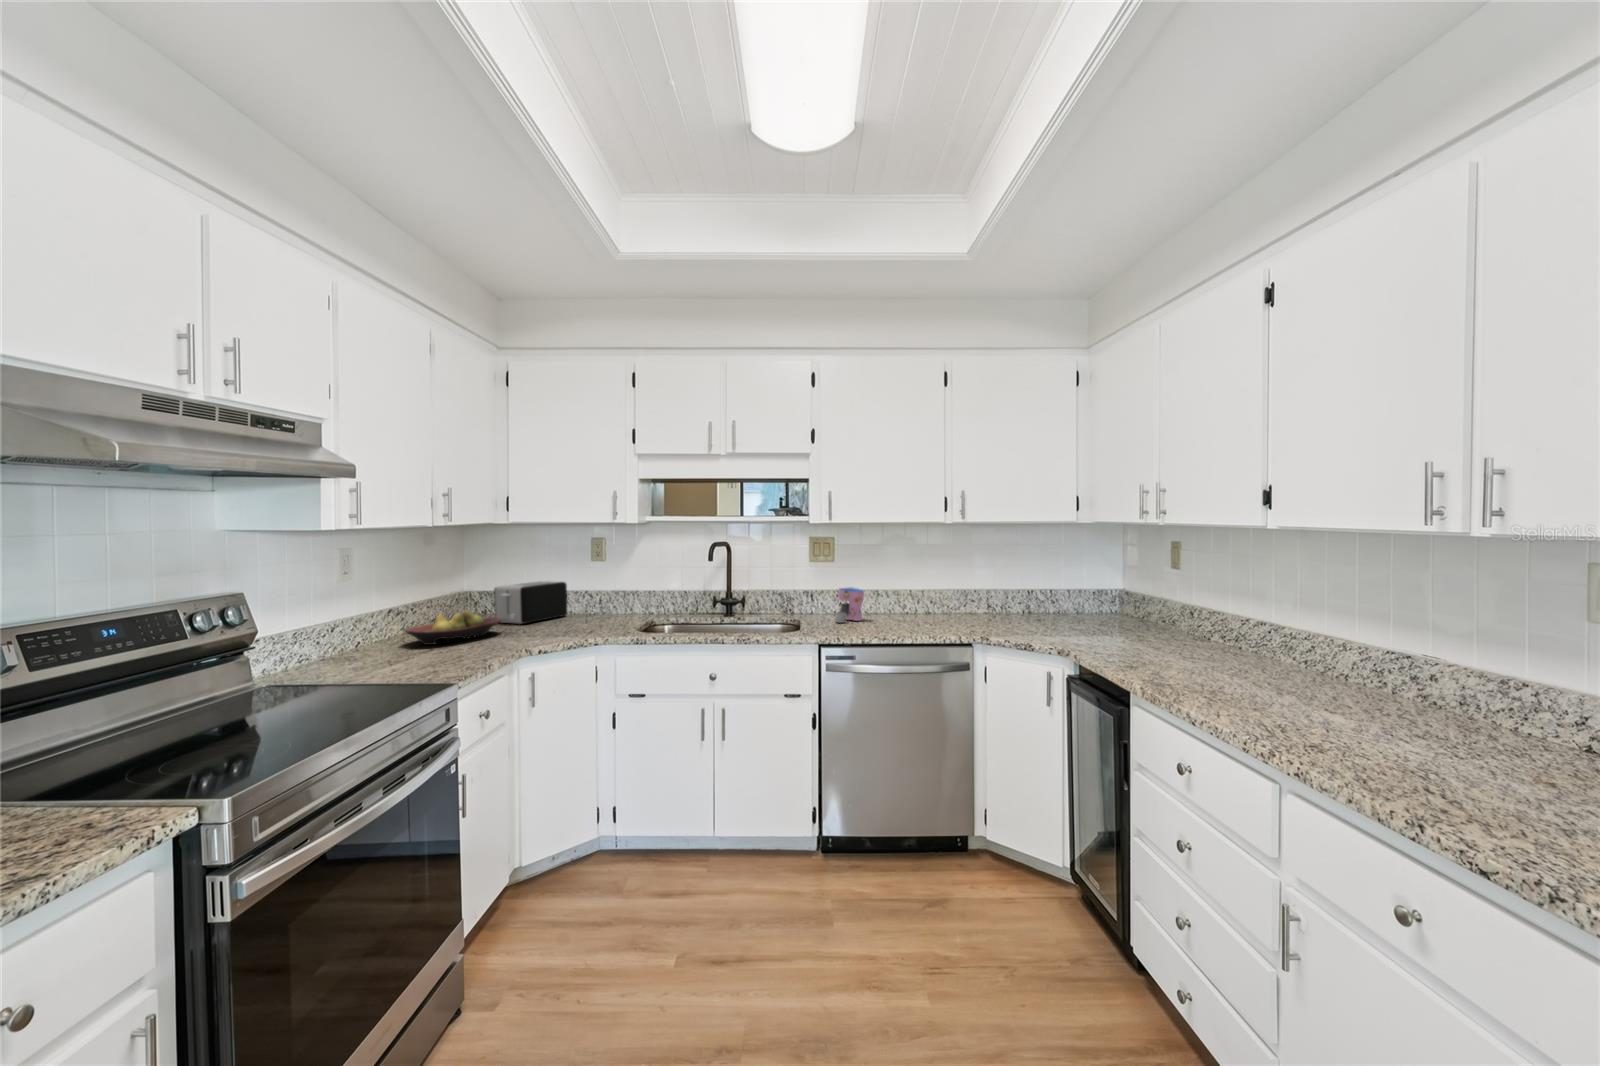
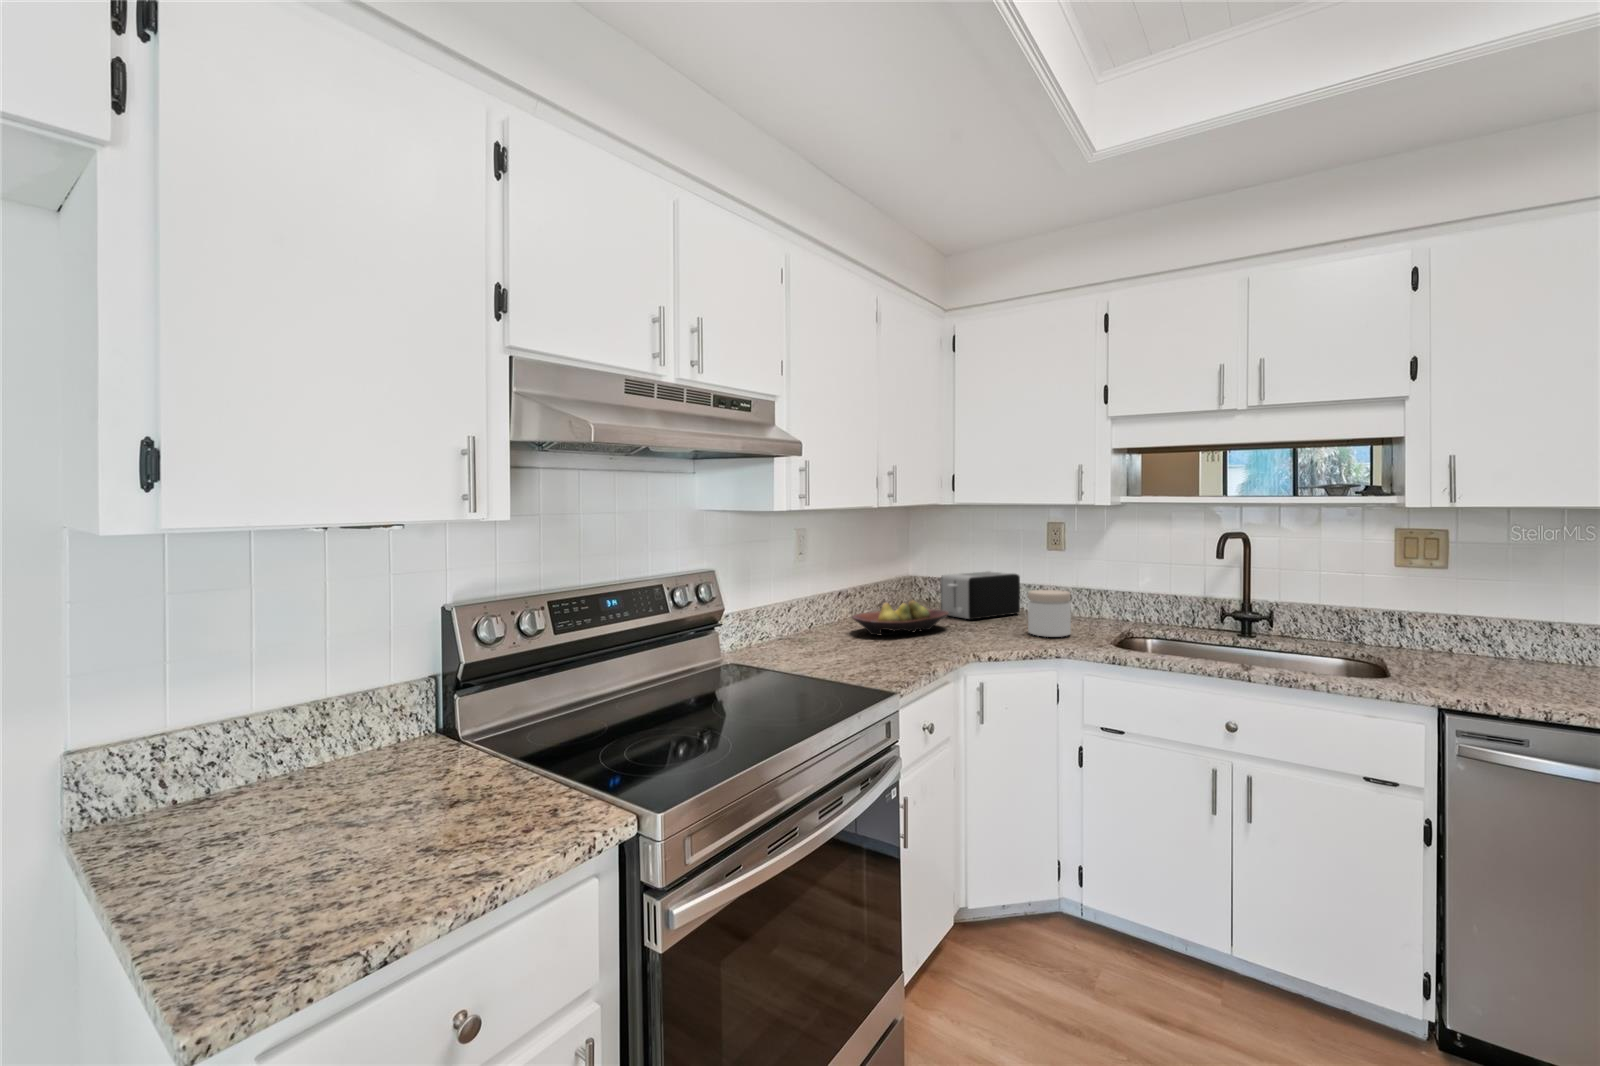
coffee maker: present [835,587,864,623] -> none [1453,613,1519,670]
jar: none [572,592,607,631] -> present [1028,590,1071,637]

